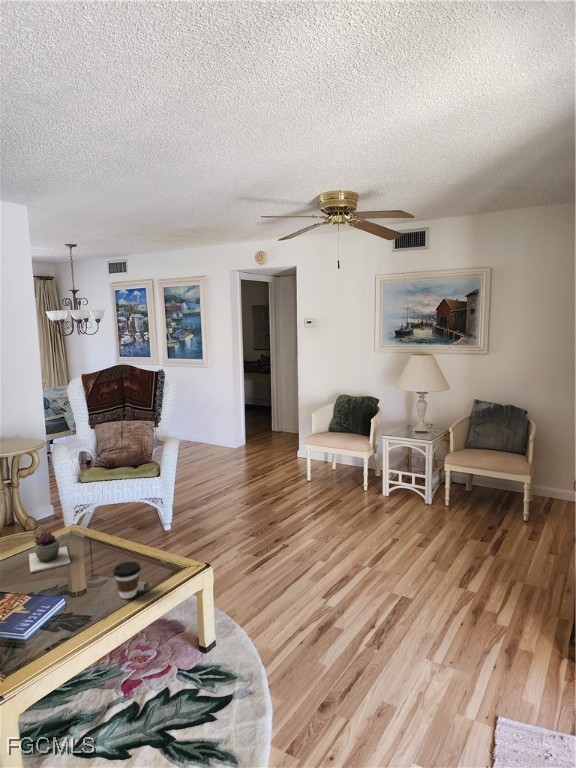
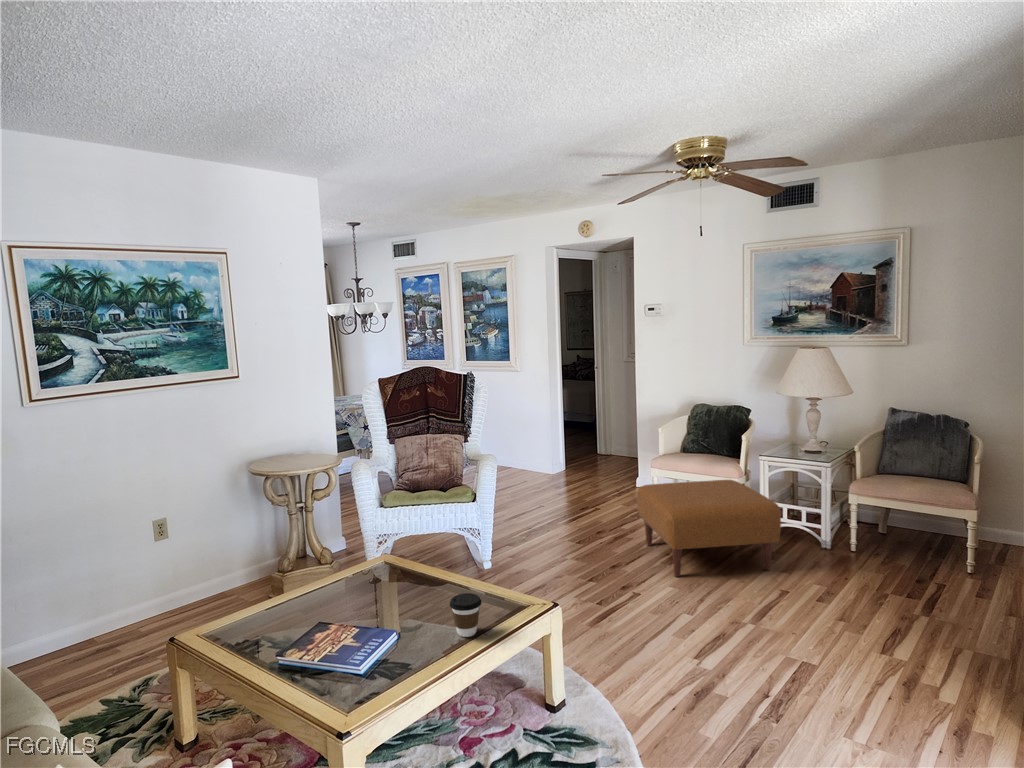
ottoman: none [291,454,395,531] -> present [637,480,781,577]
succulent plant: present [29,532,70,573] -> none [340,558,390,606]

